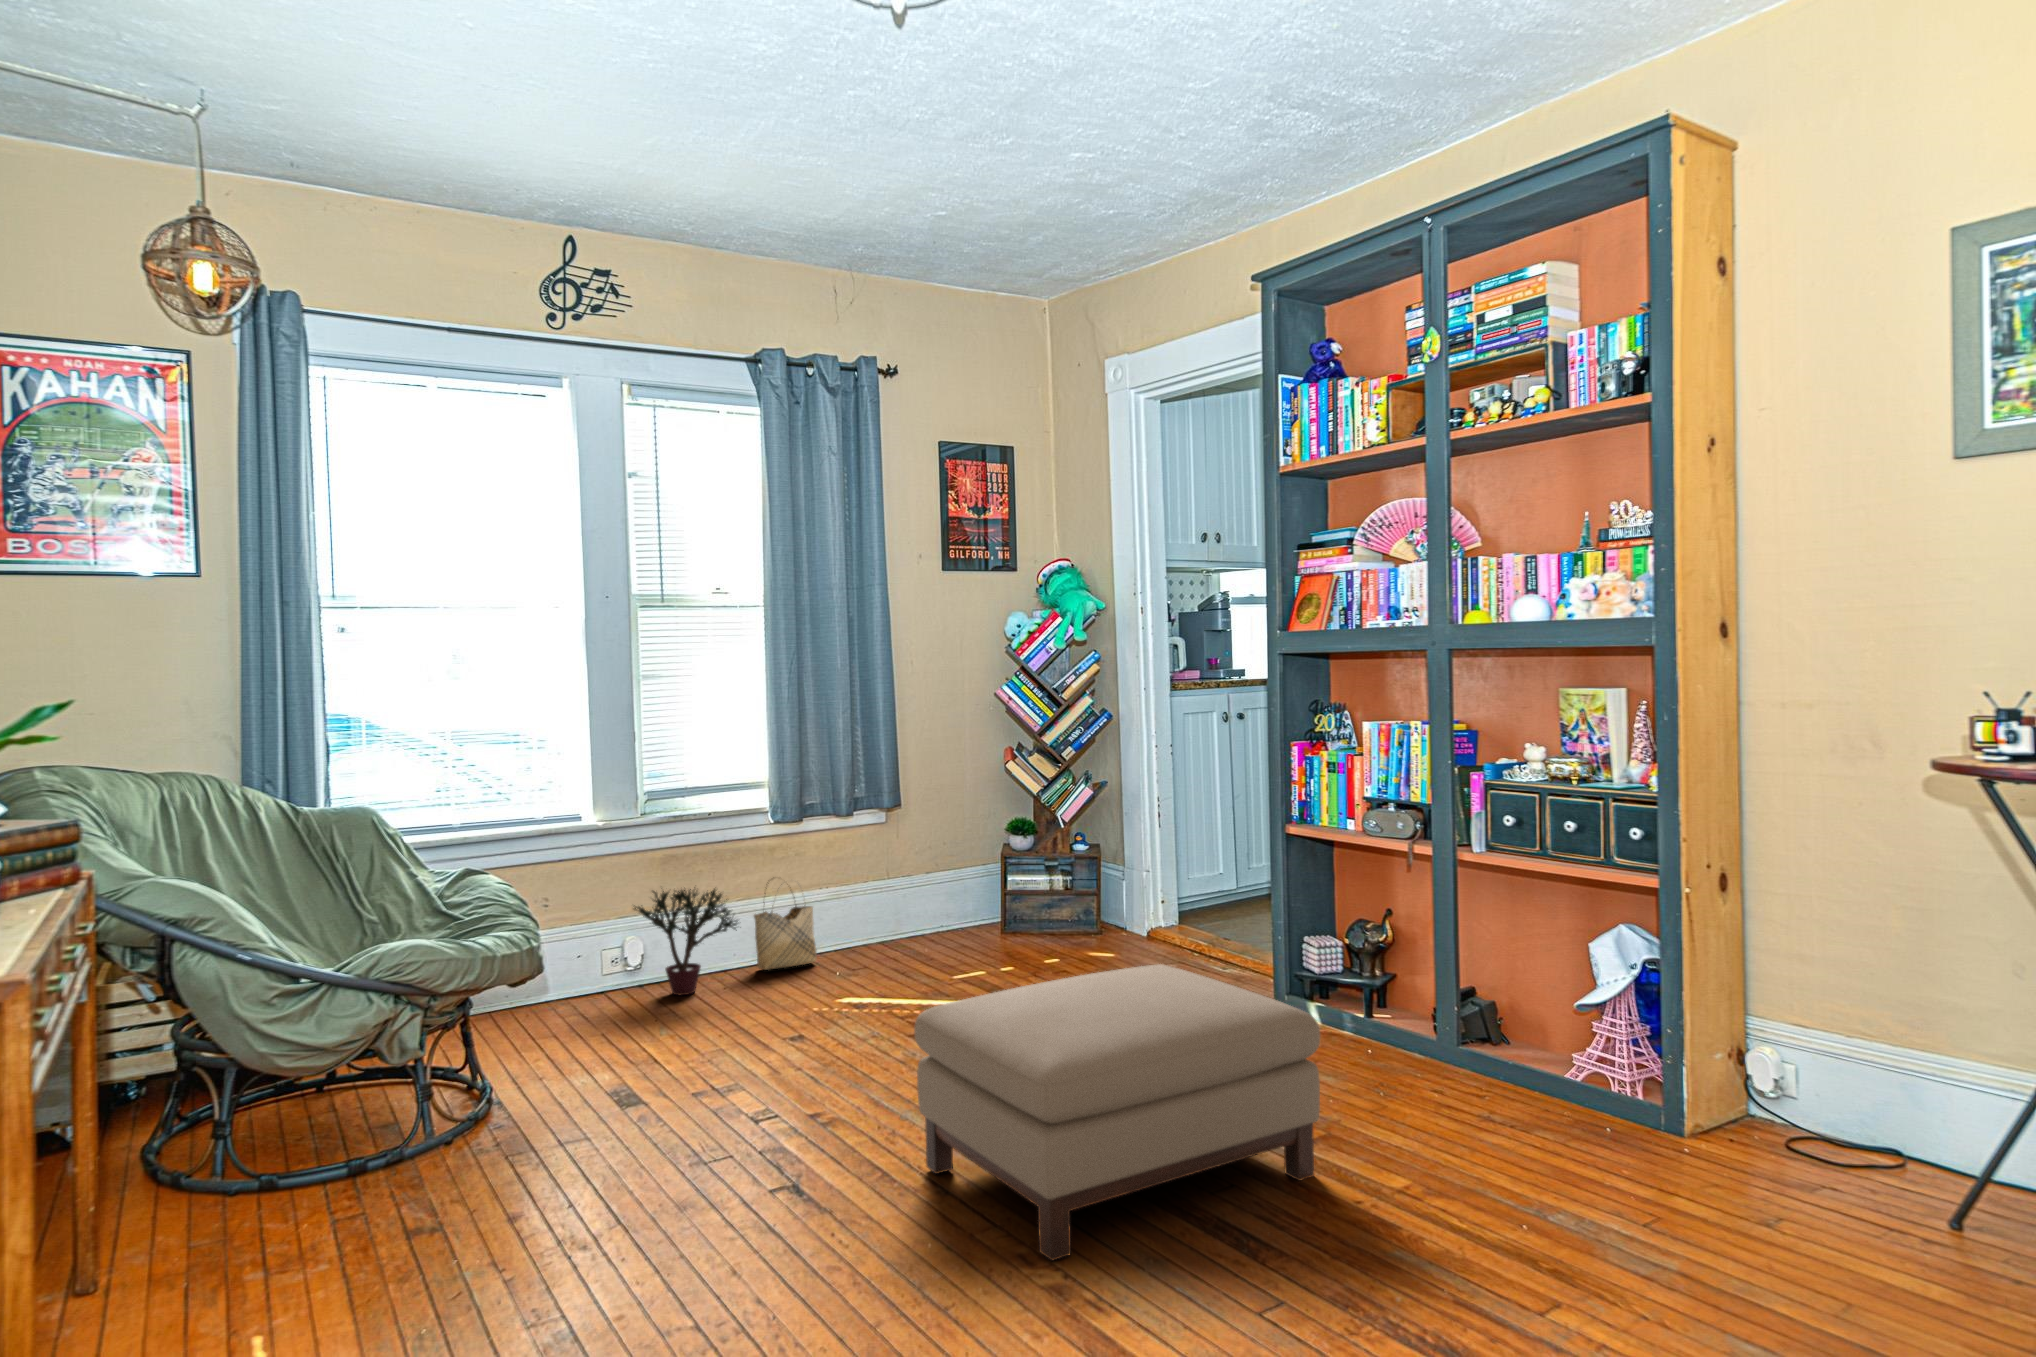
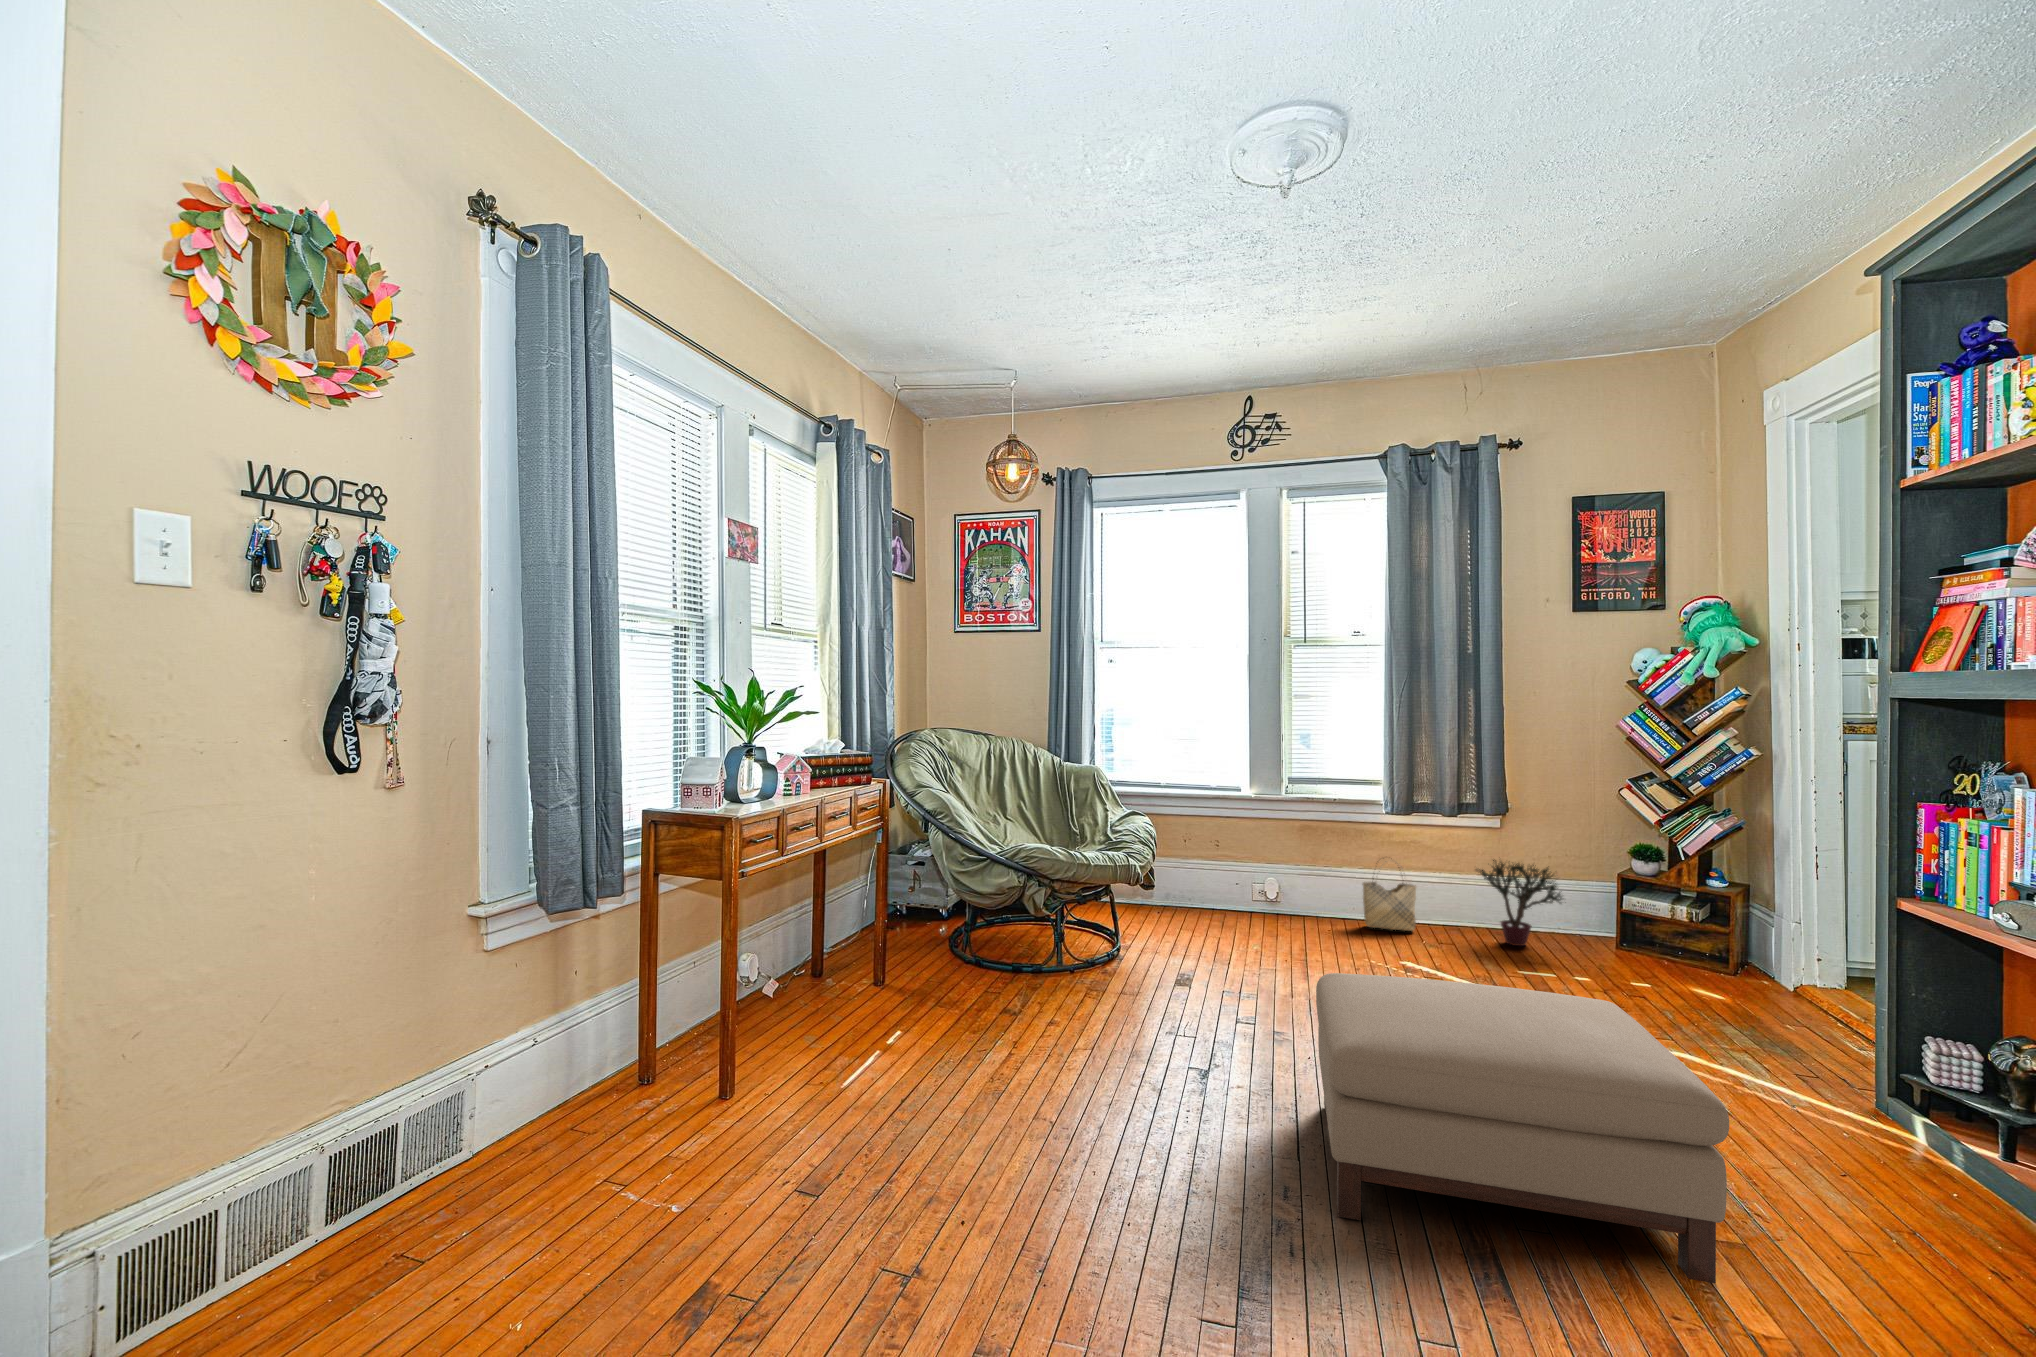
potted plant: present [634,887,738,995] -> present [1476,860,1562,946]

